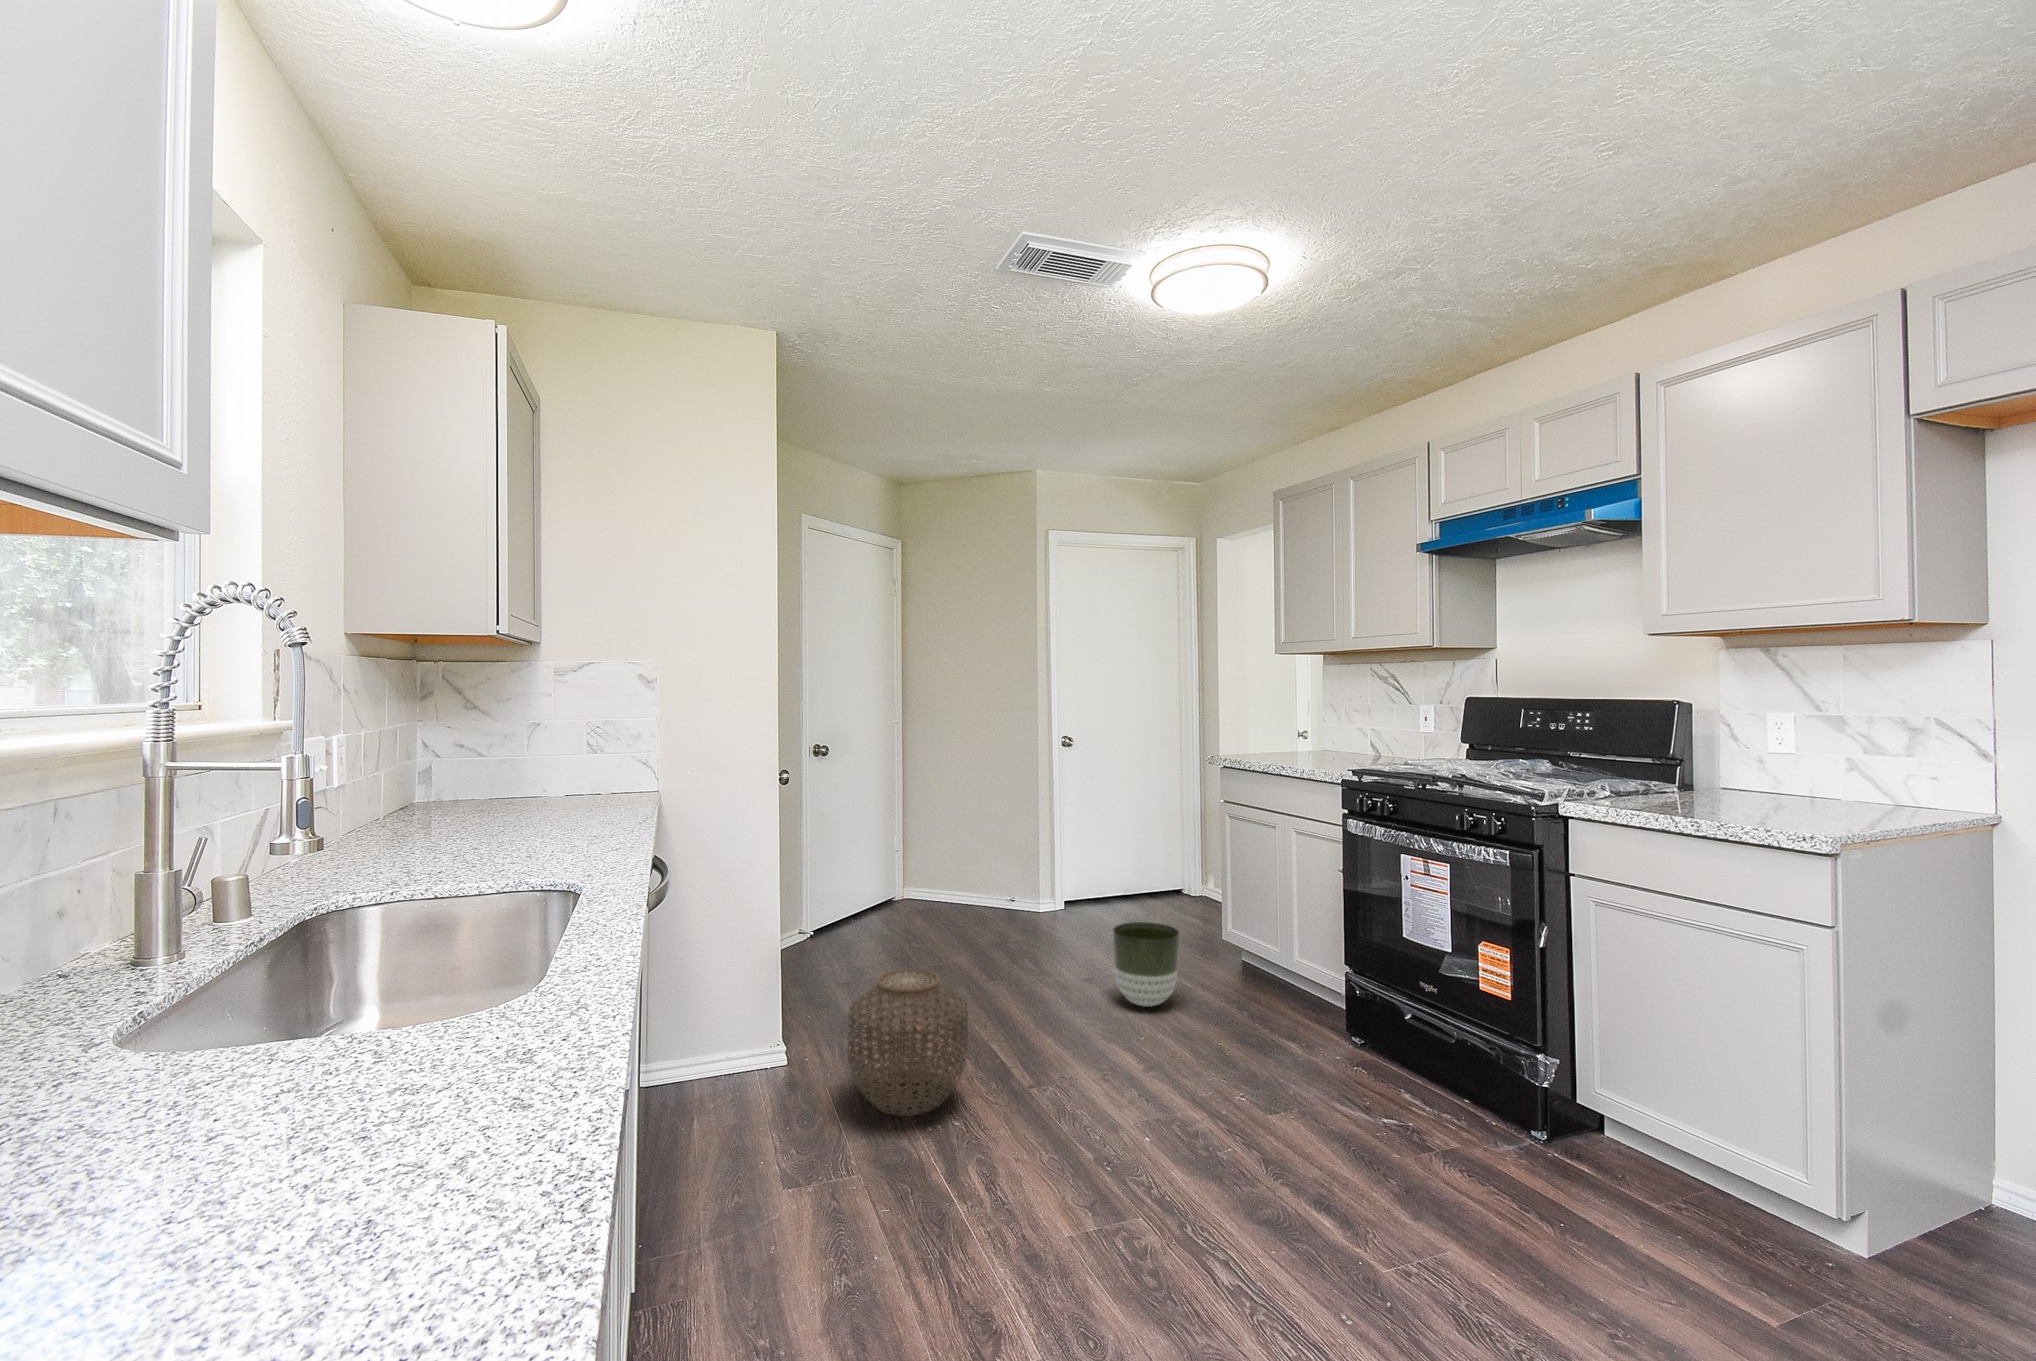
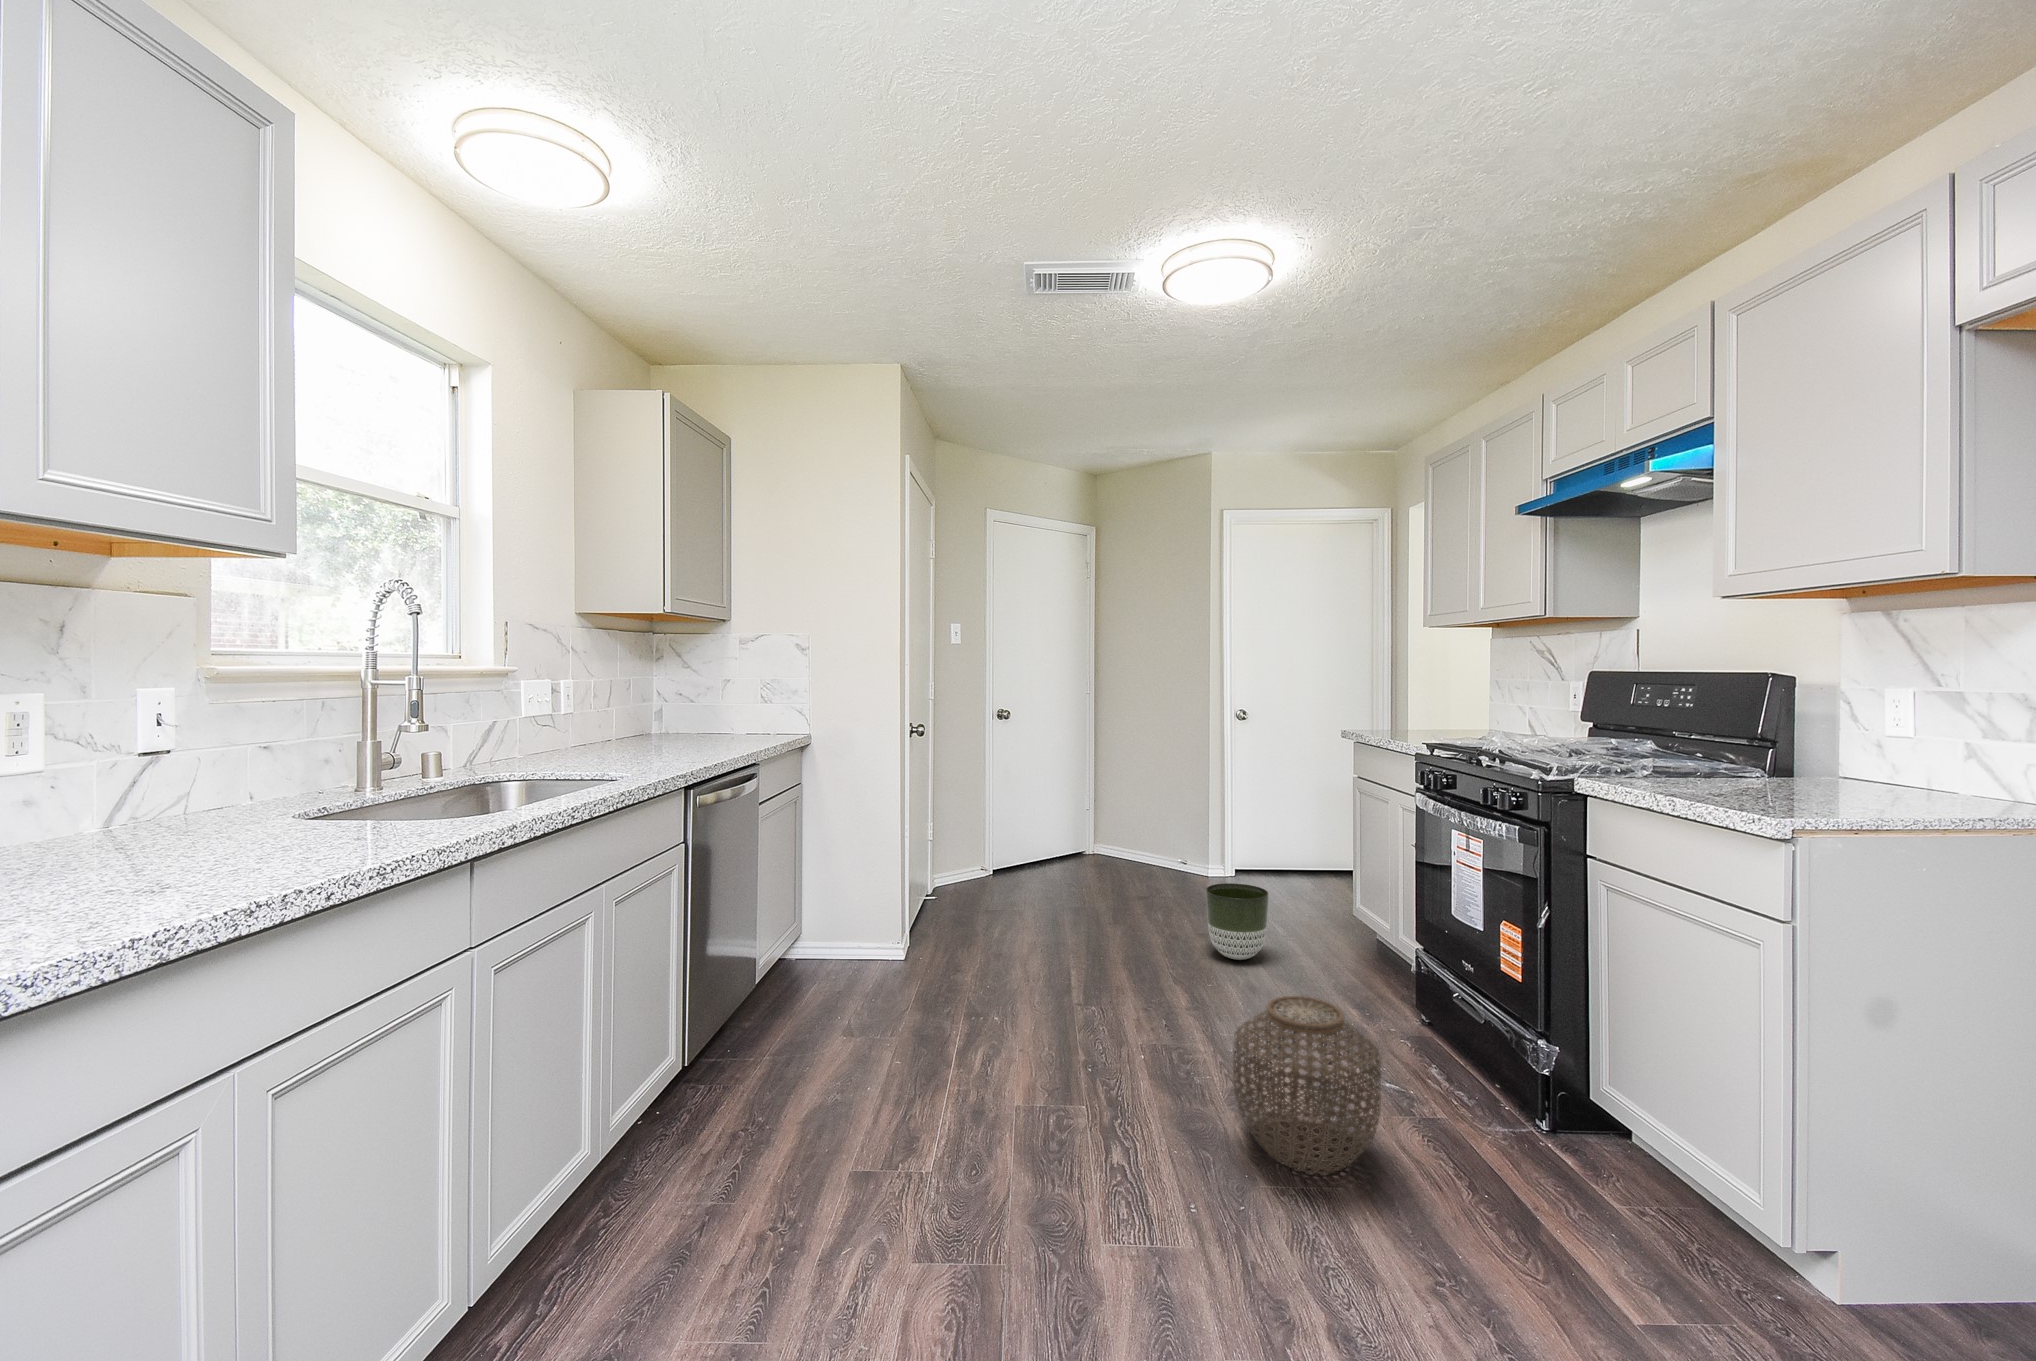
woven basket: present [848,969,968,1116] -> present [1233,996,1381,1174]

